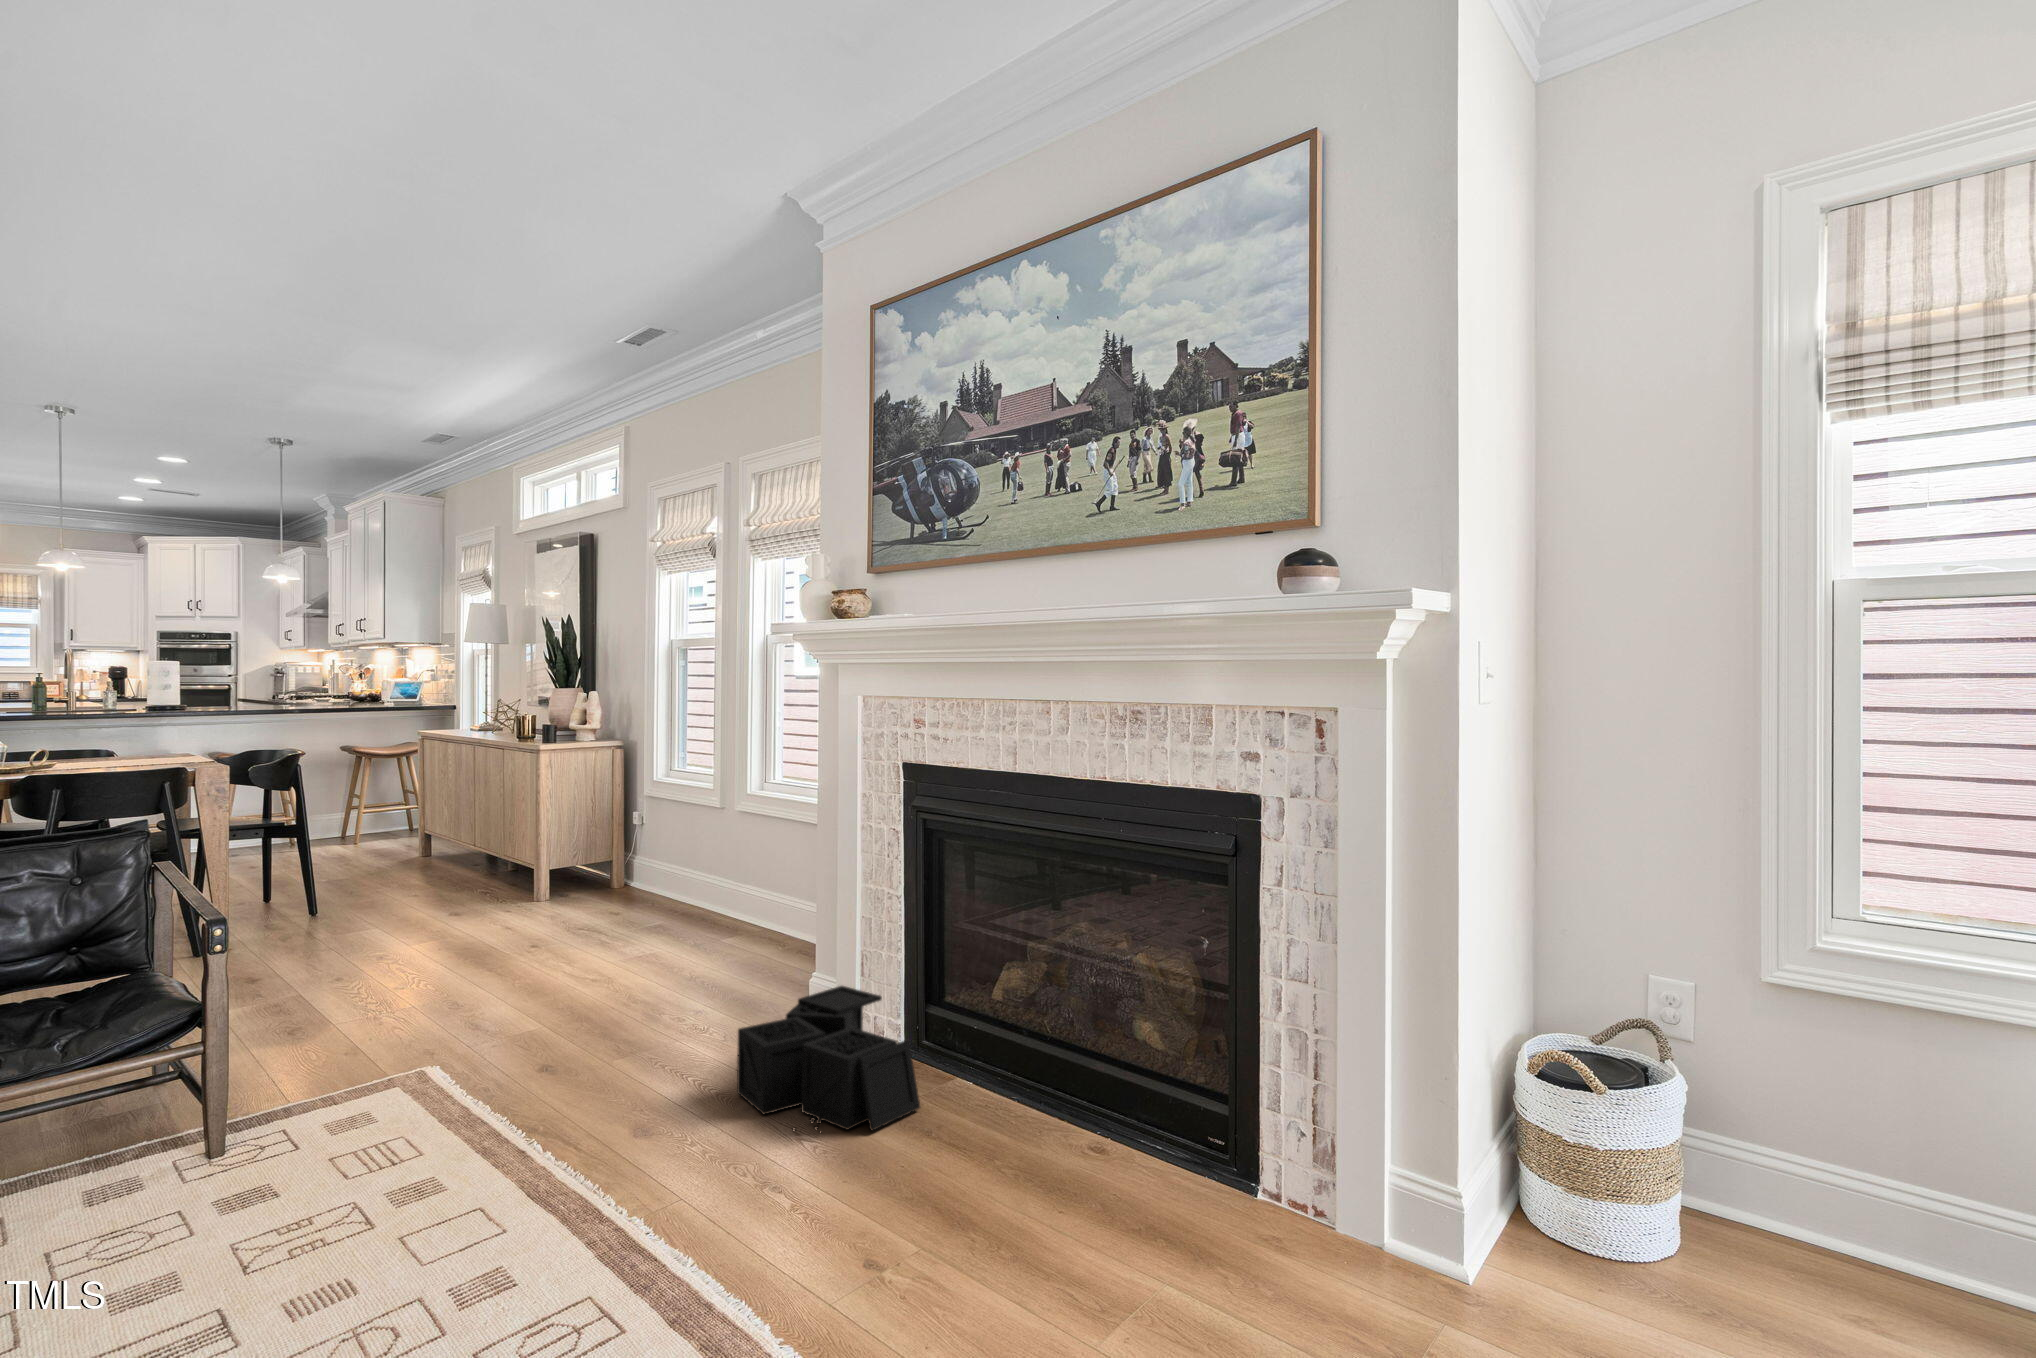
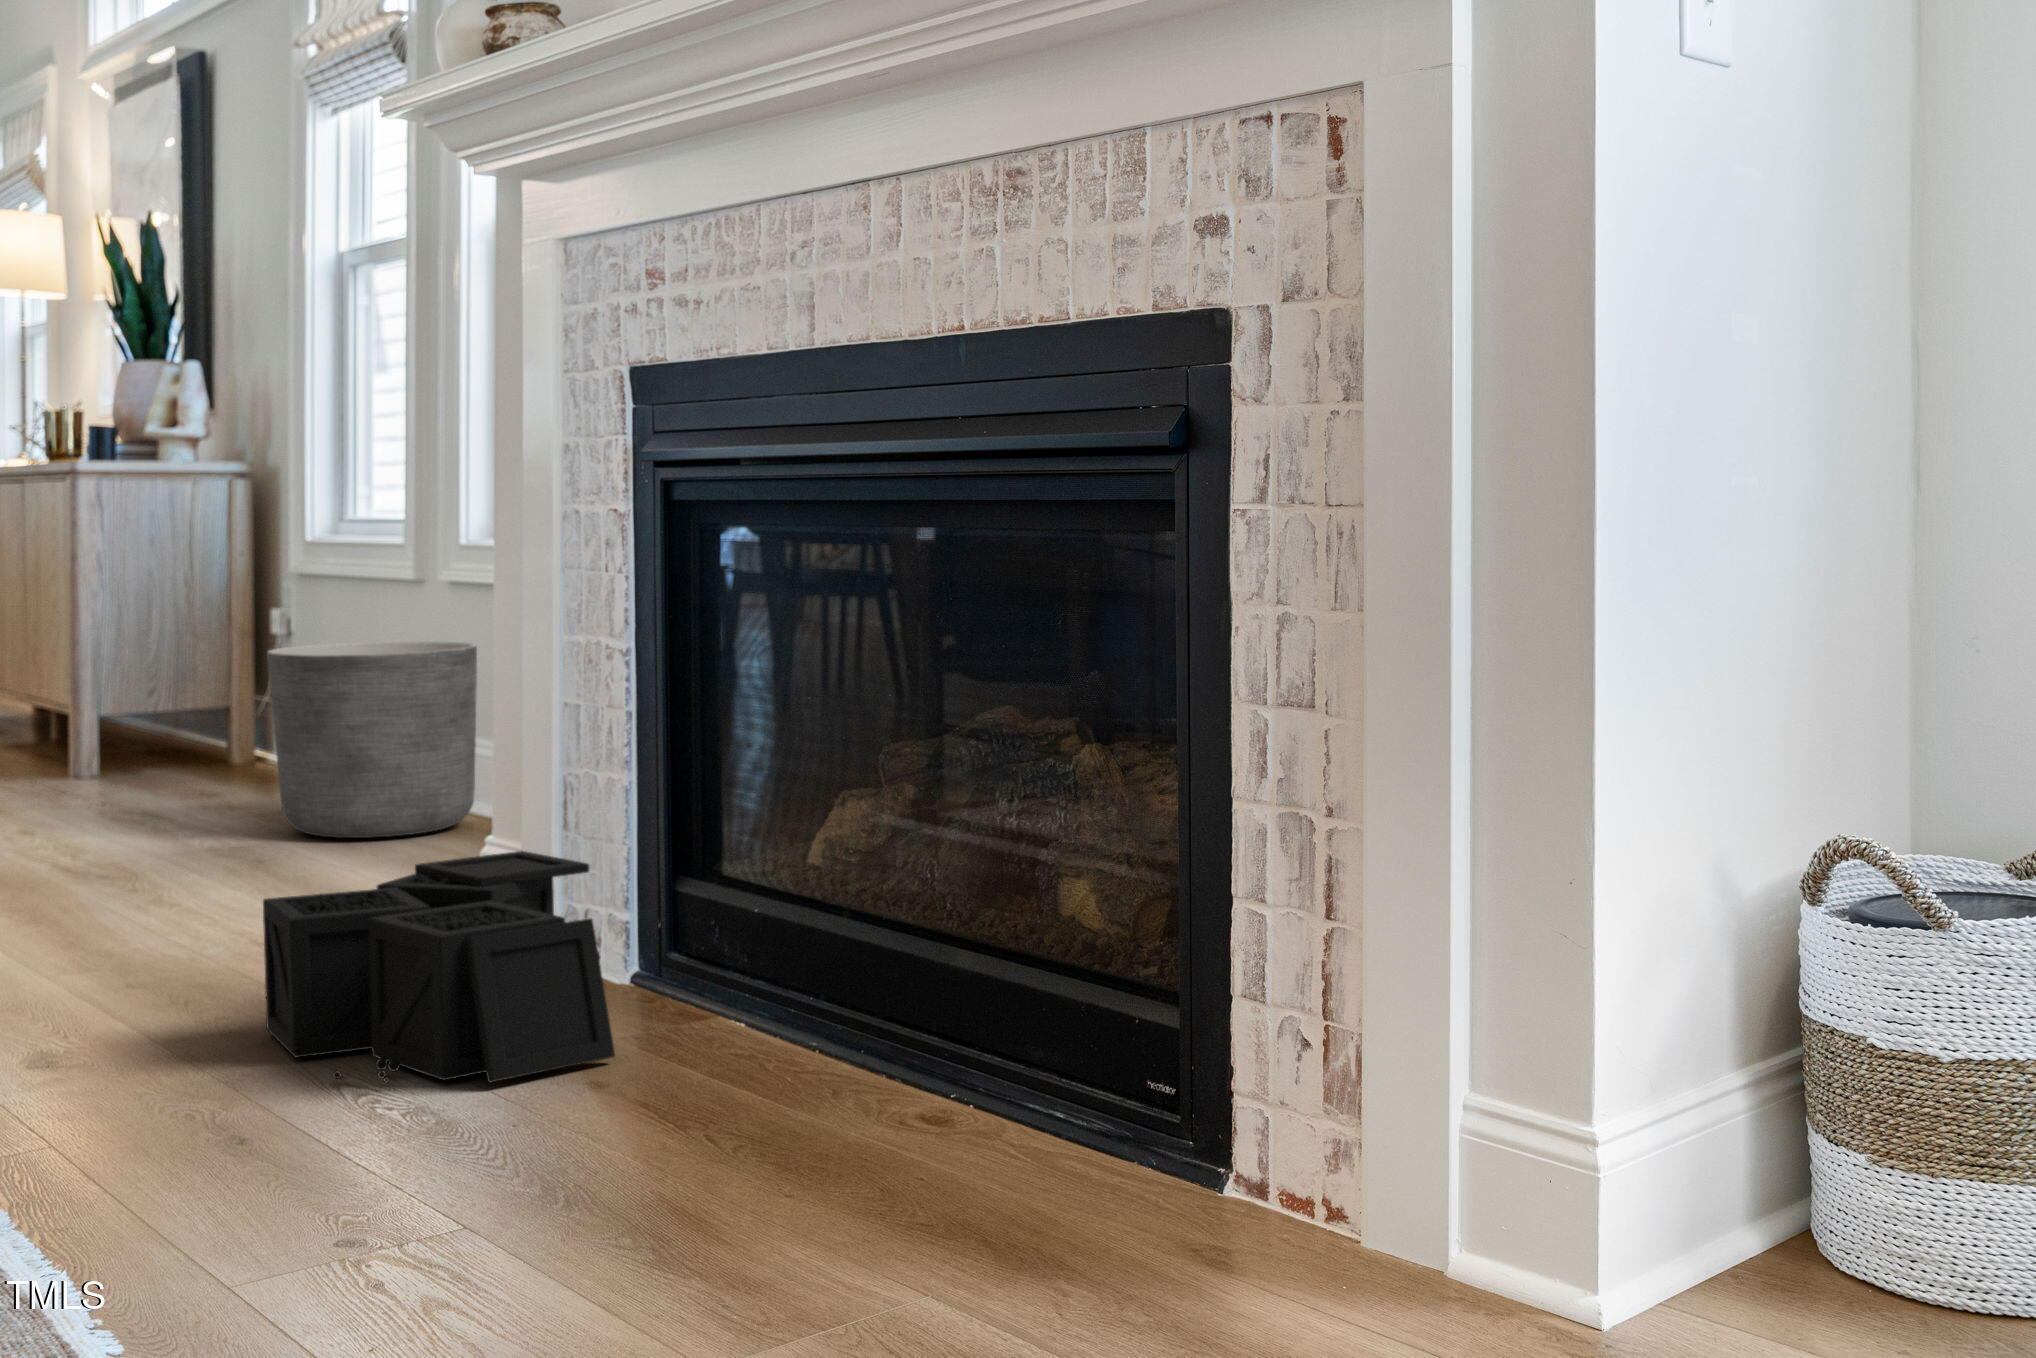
planter: none [657,839,757,940] -> present [267,641,477,838]

